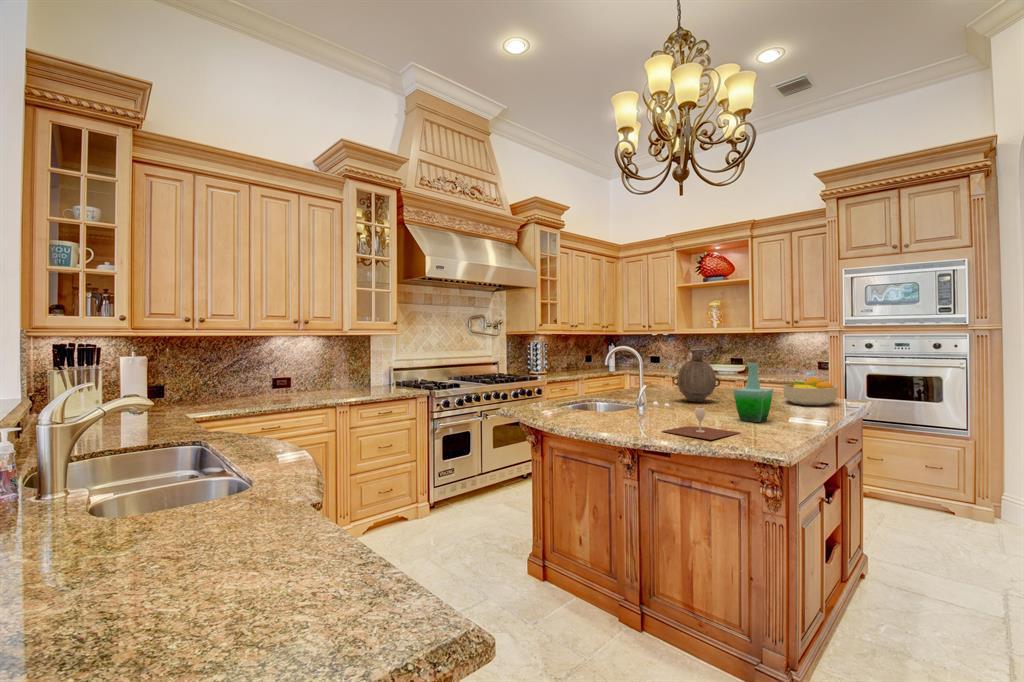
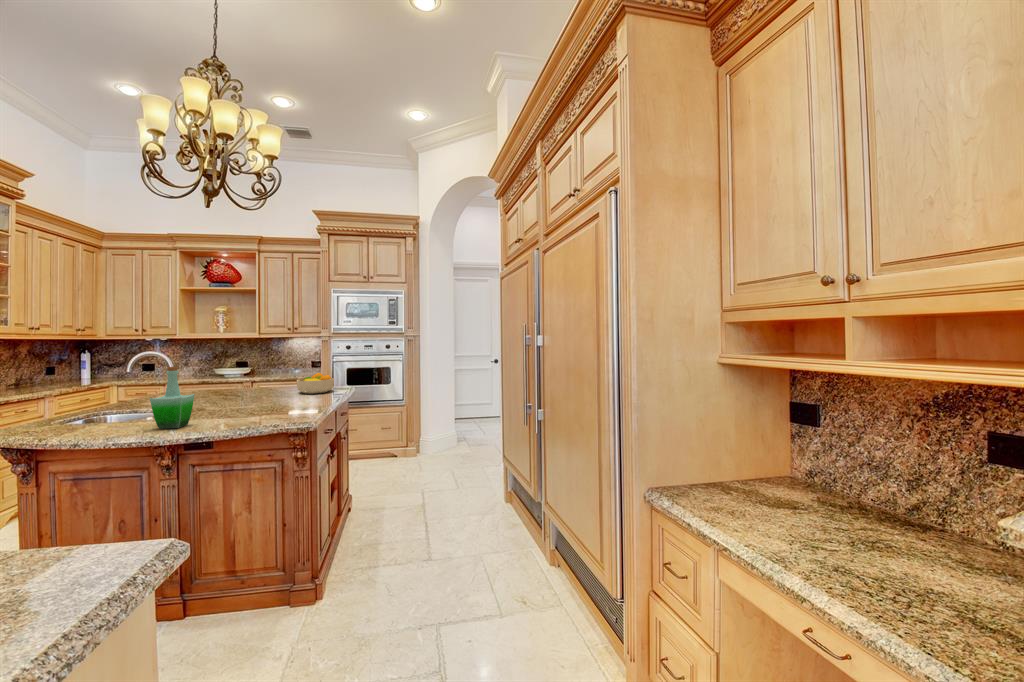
vase: present [673,350,720,402] -> none [200,354,246,401]
bottle: present [733,359,773,422] -> present [150,367,195,429]
wine glass: present [663,407,740,440] -> none [207,401,275,426]

